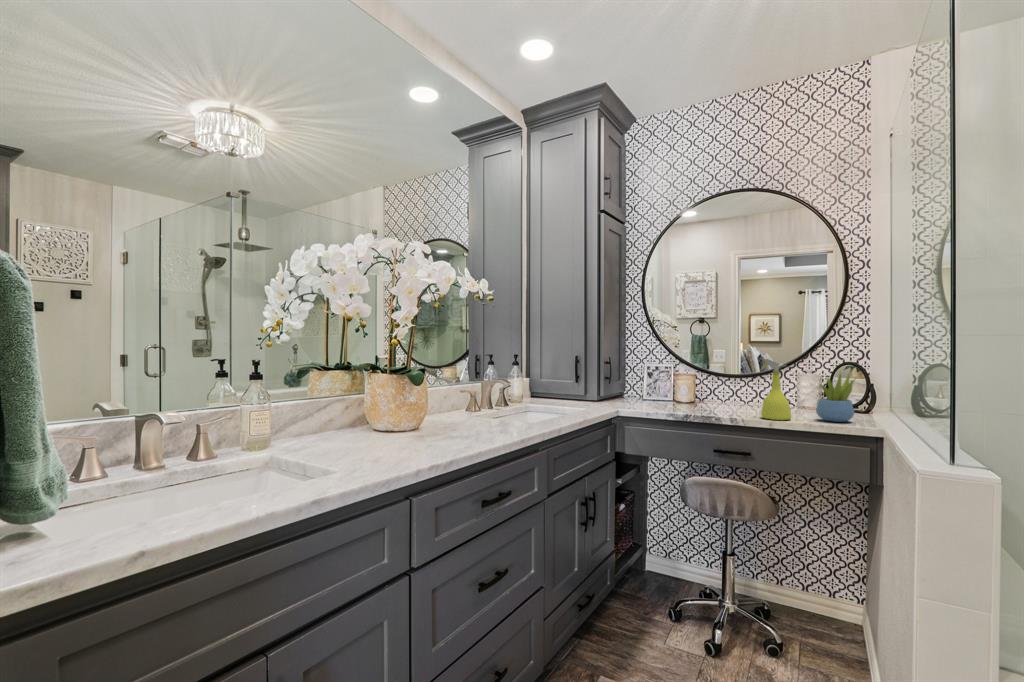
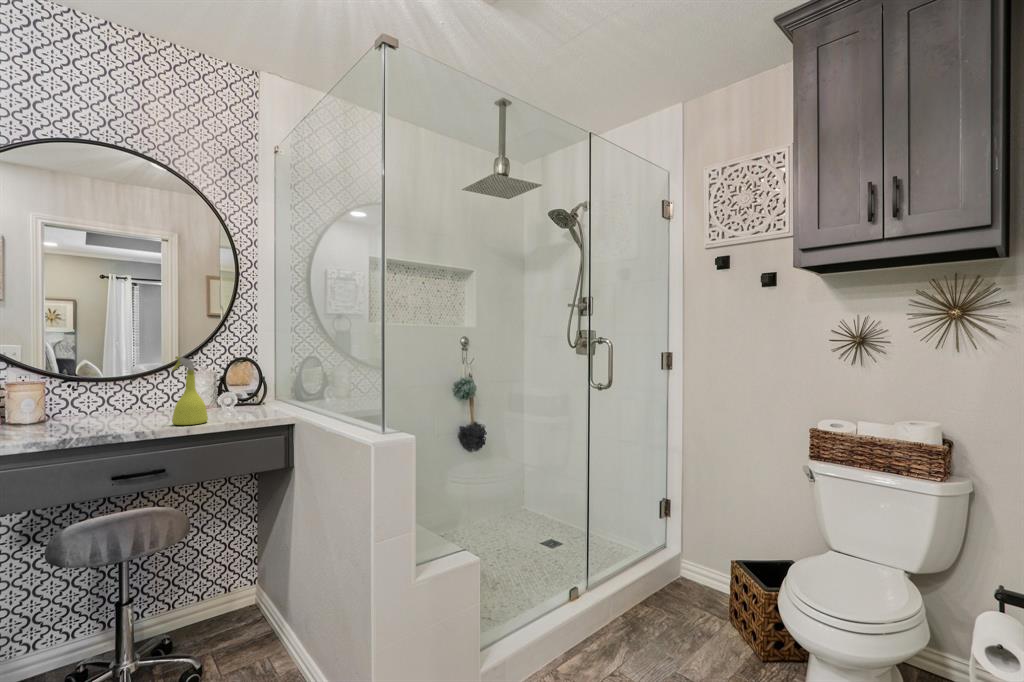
succulent plant: present [816,373,855,422] -> none [229,366,269,417]

